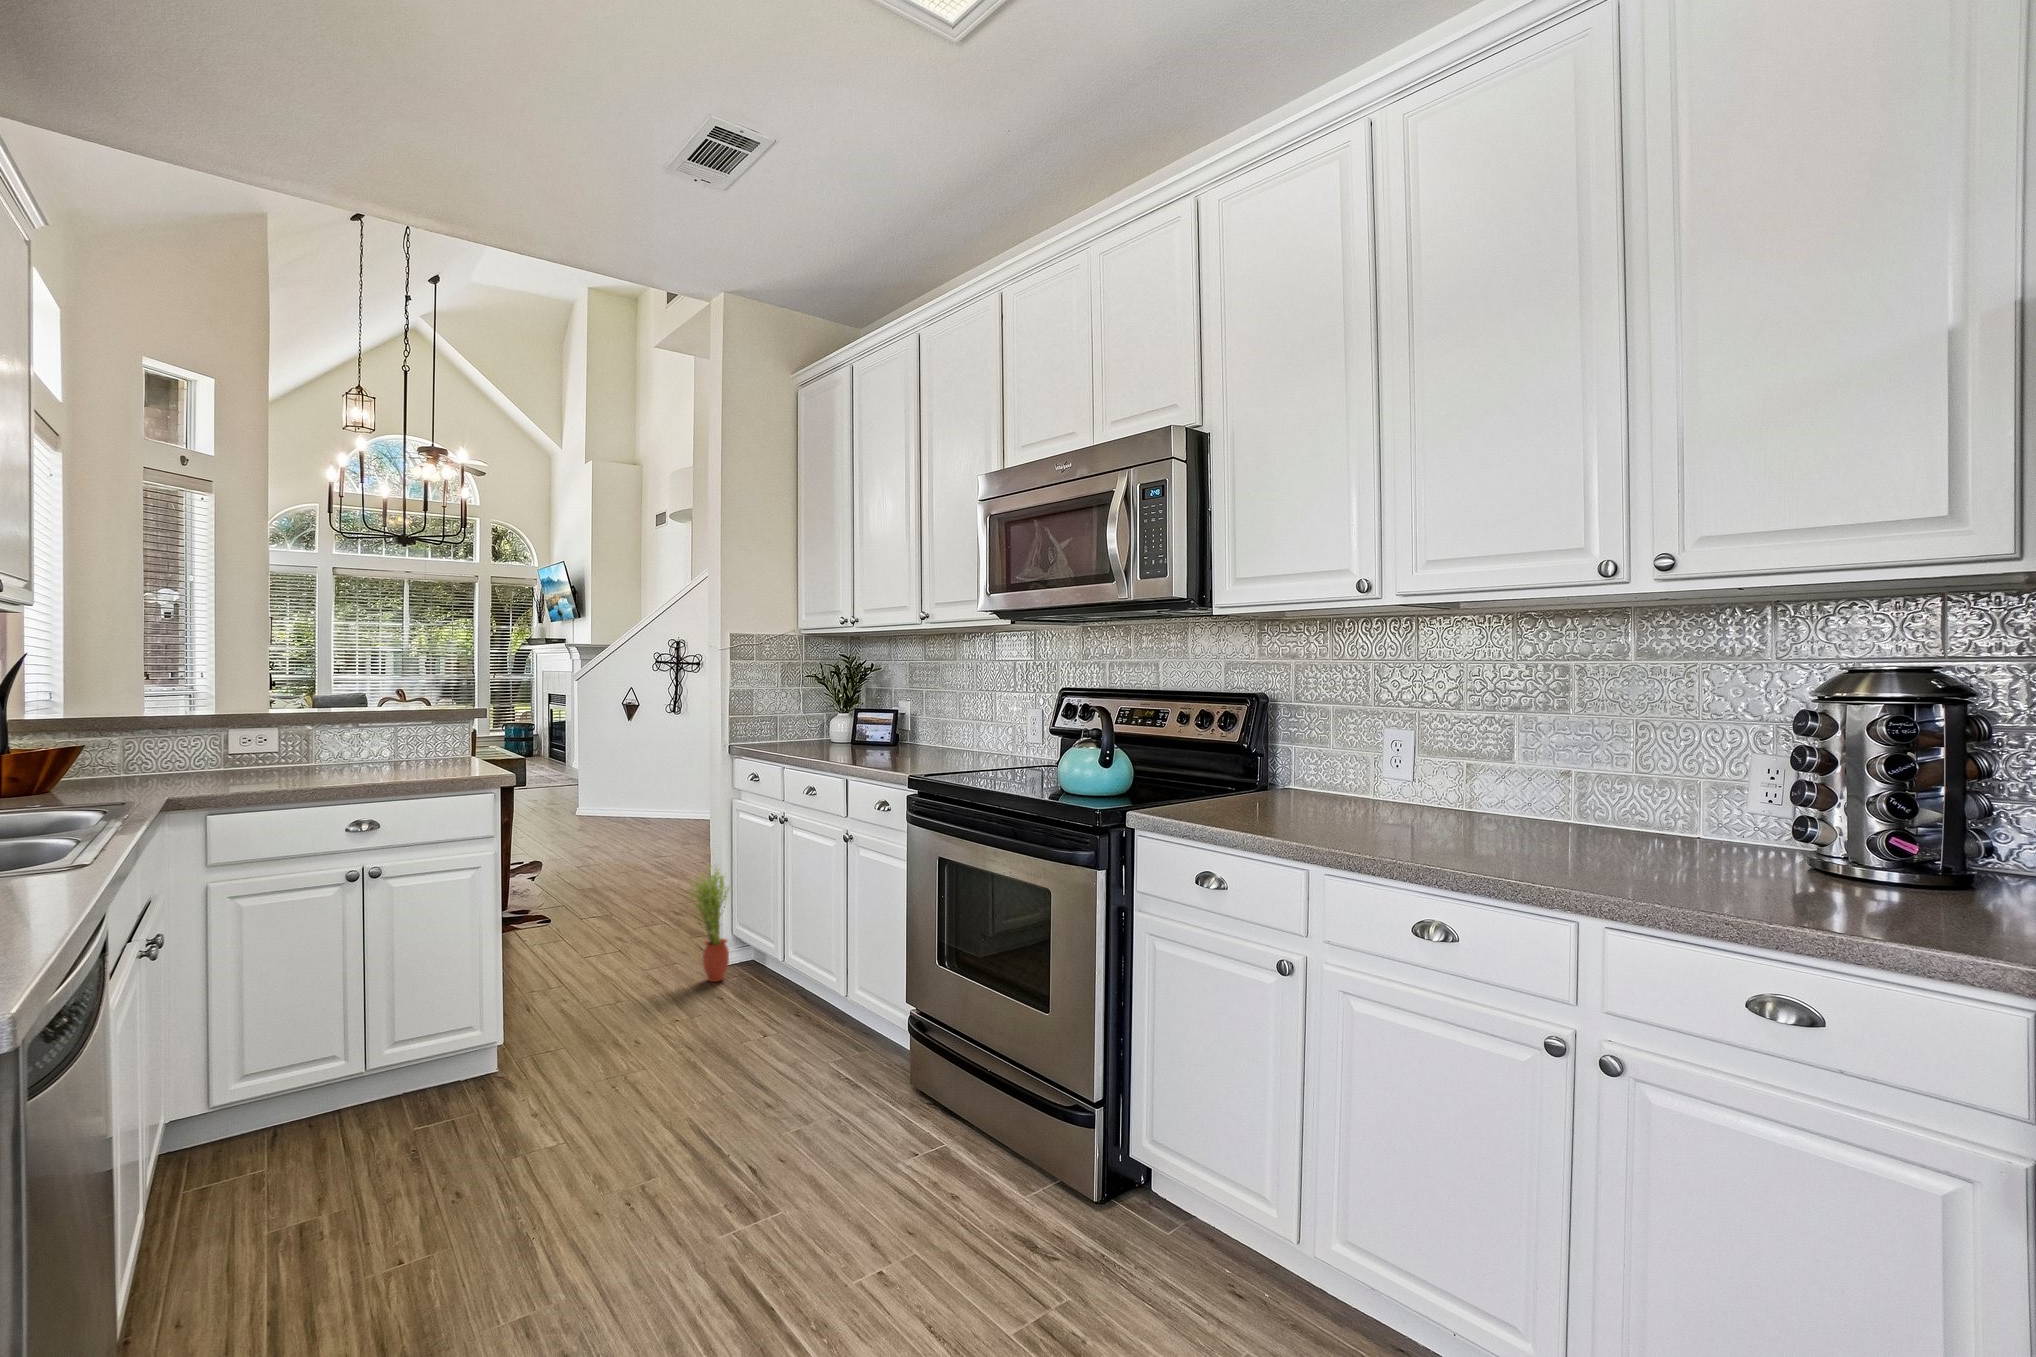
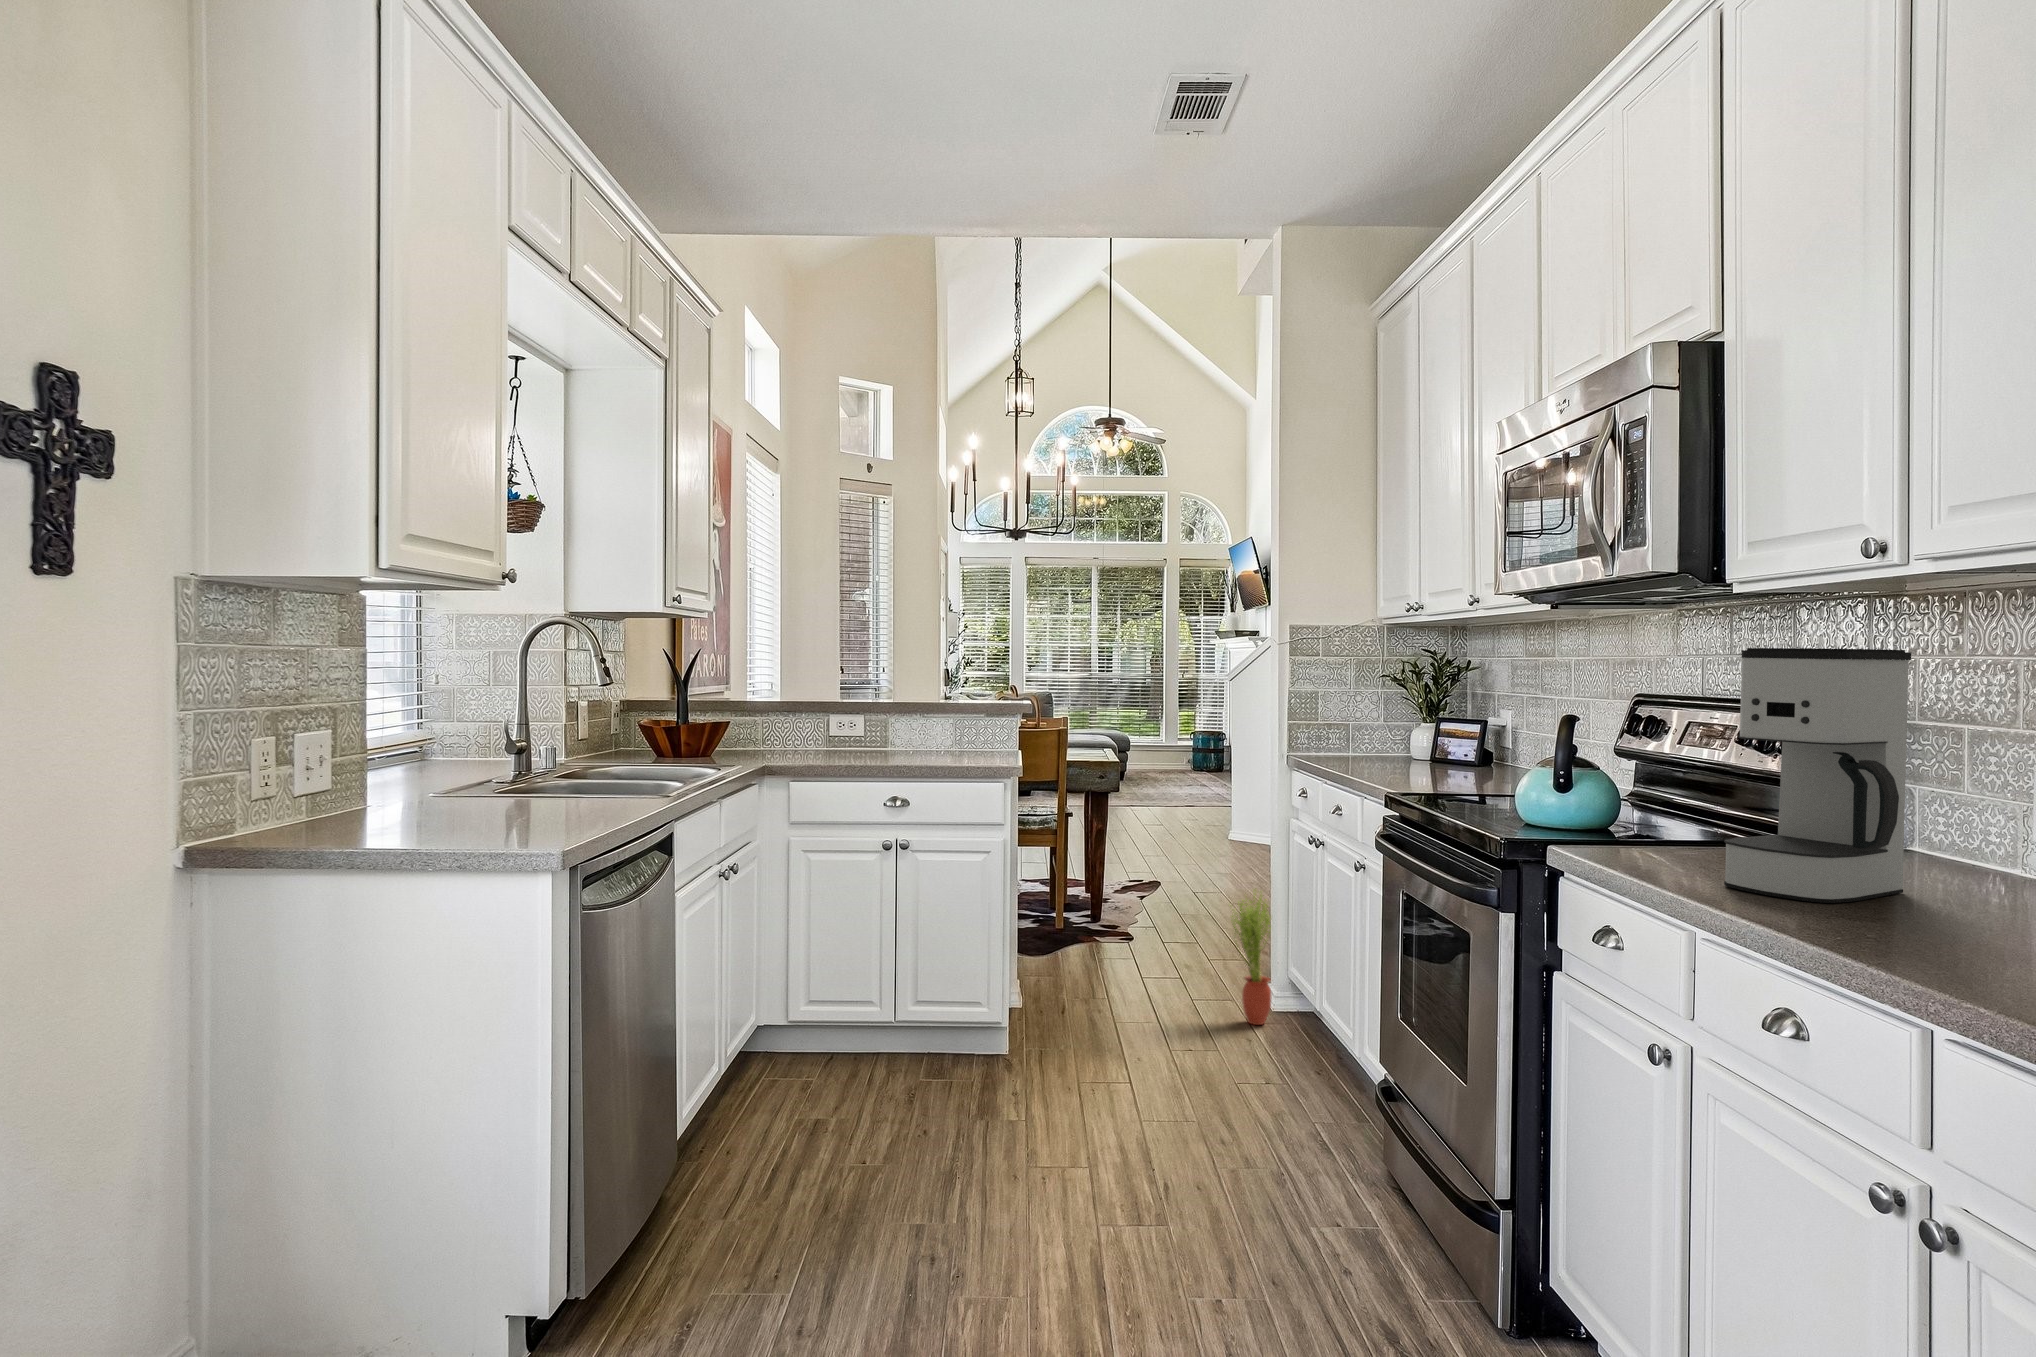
coffee maker: none [1296,659,1404,840] -> present [1724,648,1911,903]

